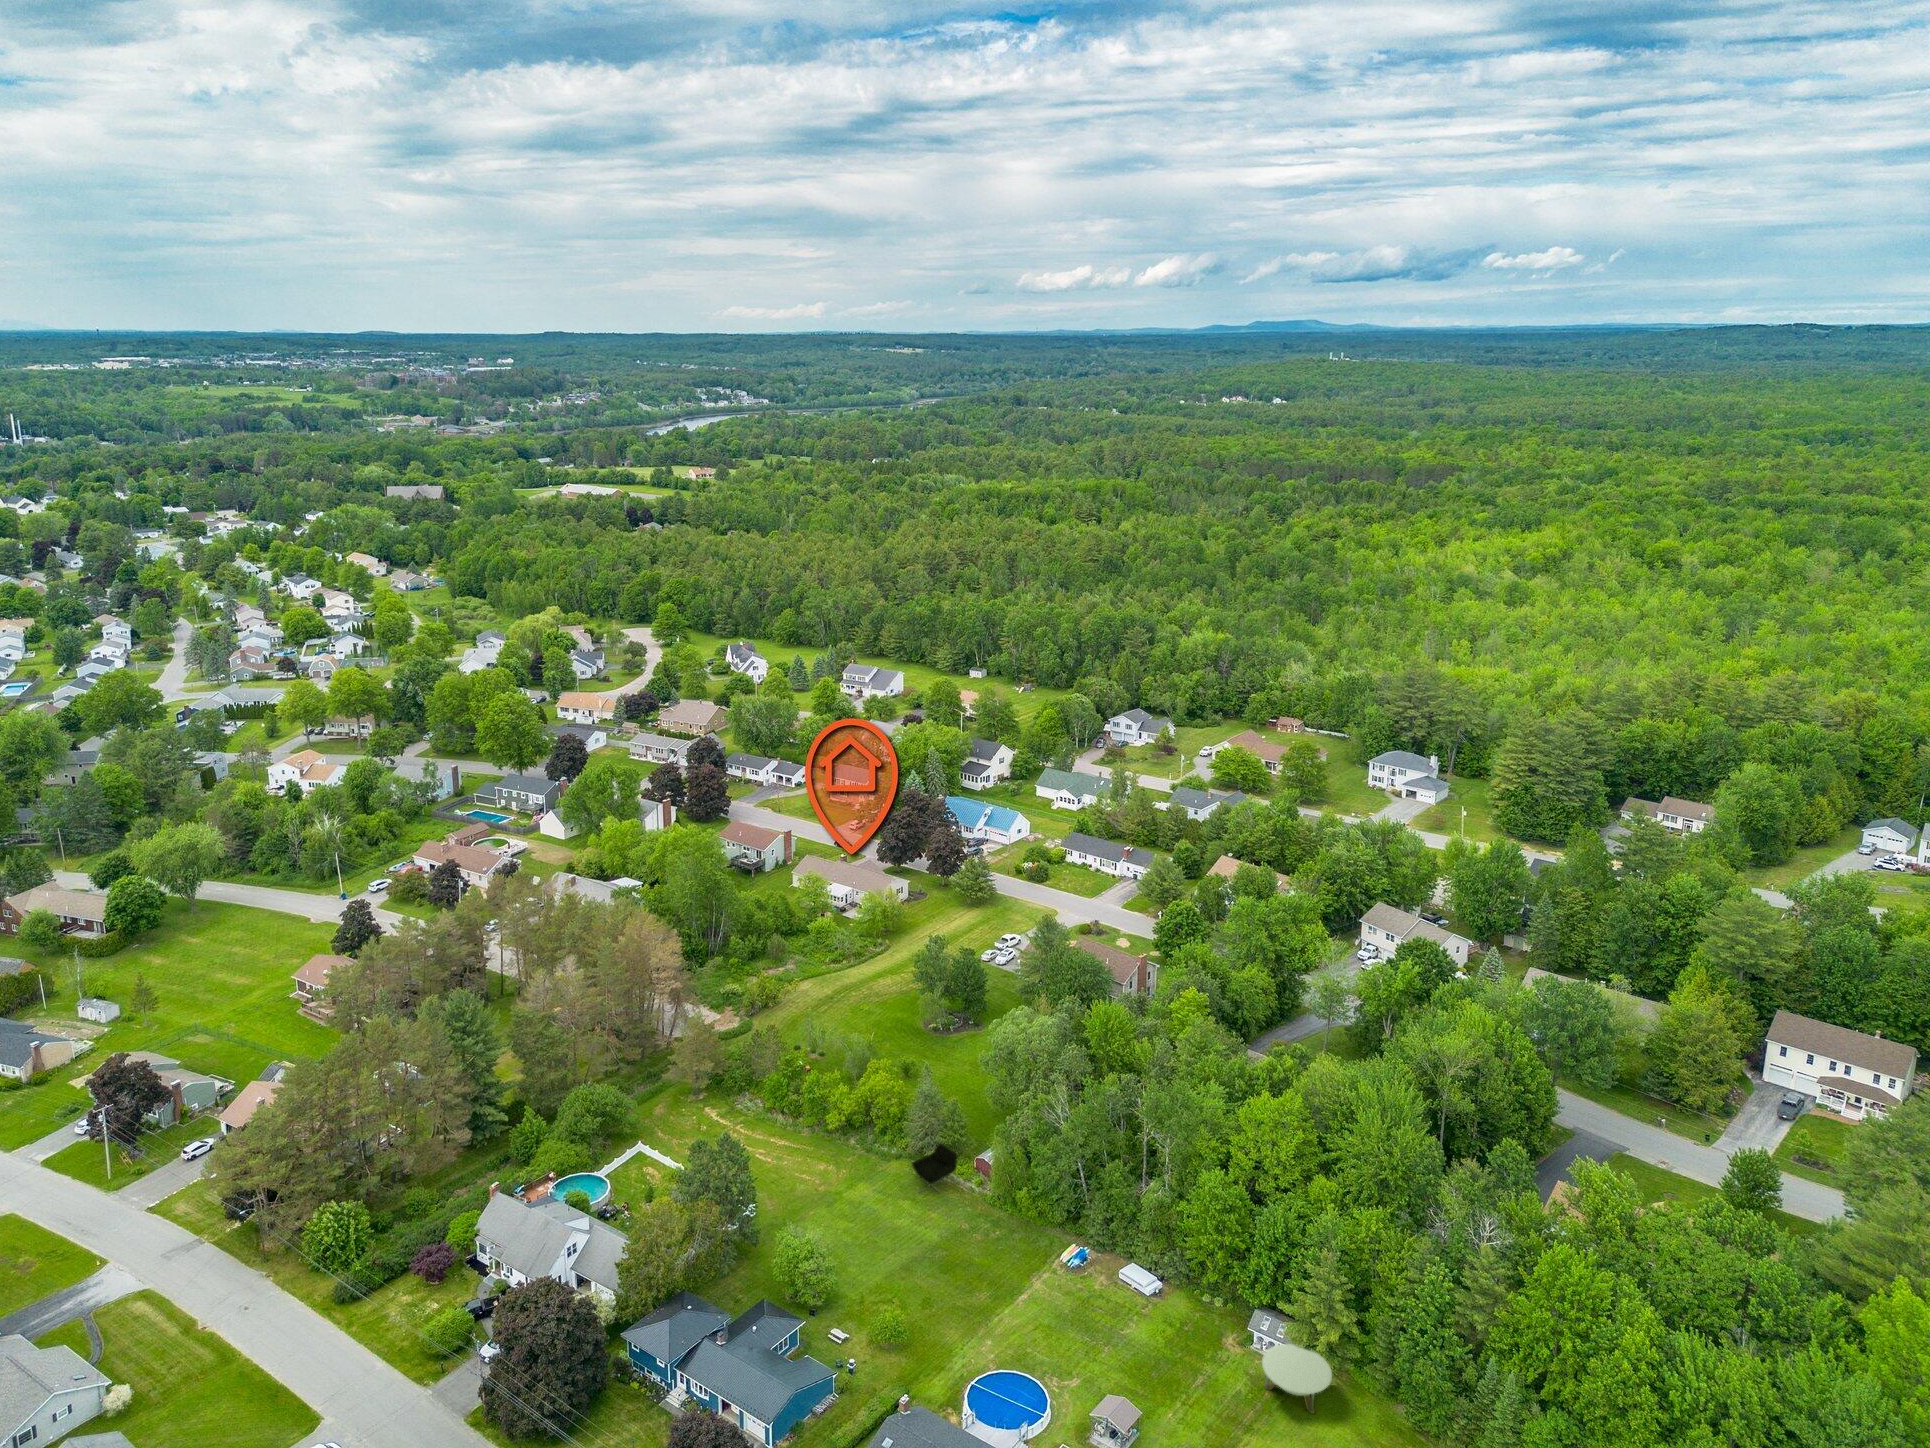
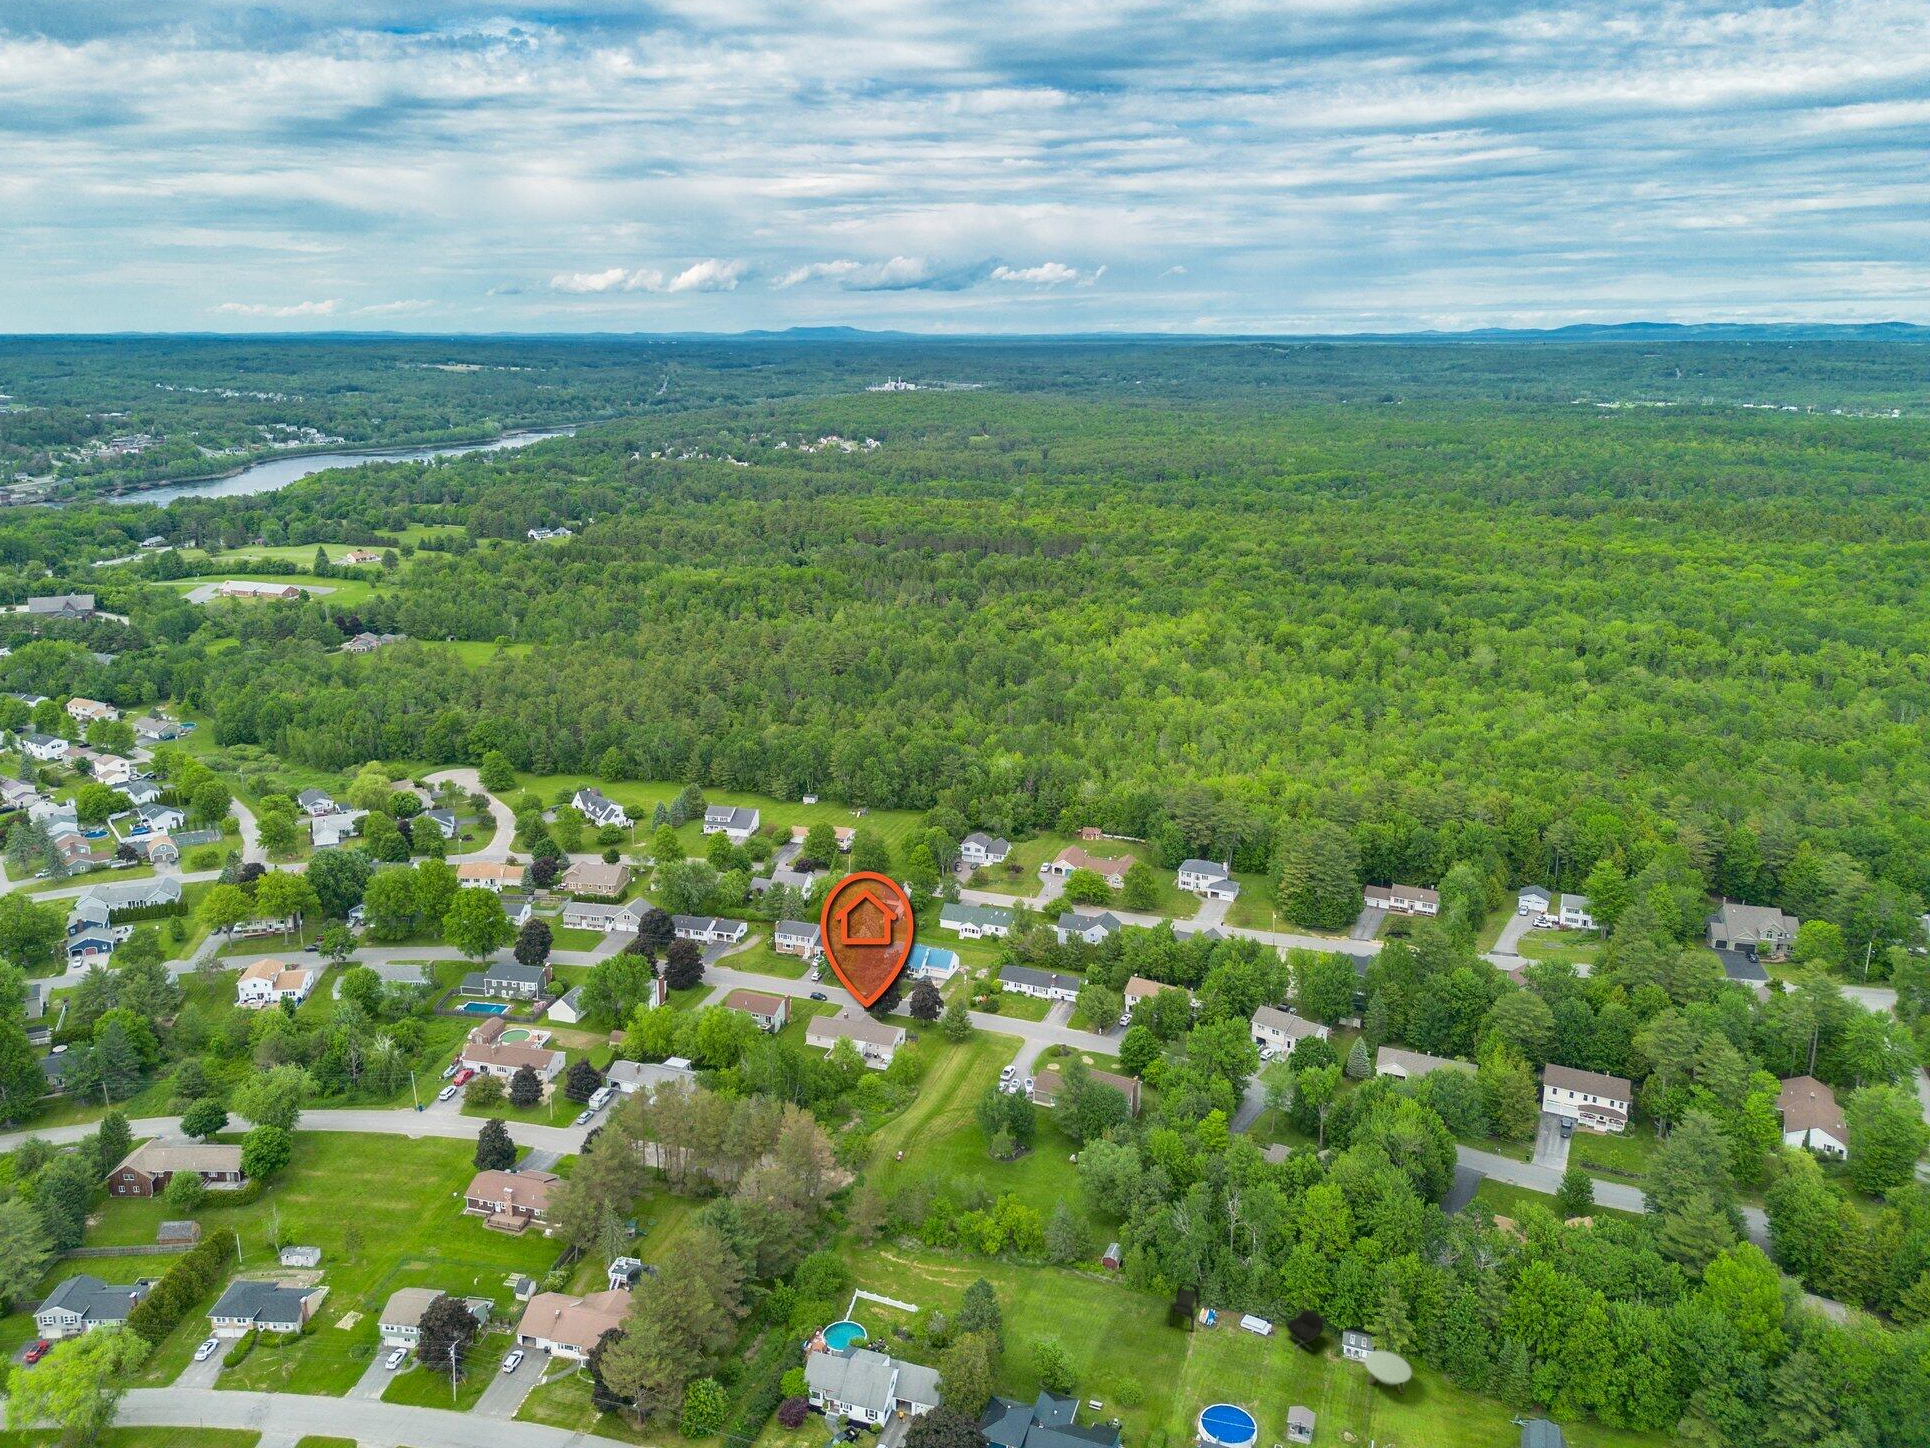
lounge chair: present [912,1143,957,1191] -> present [1286,1310,1324,1344]
bench: none [1023,1202,1078,1269] -> present [1170,1284,1200,1331]

